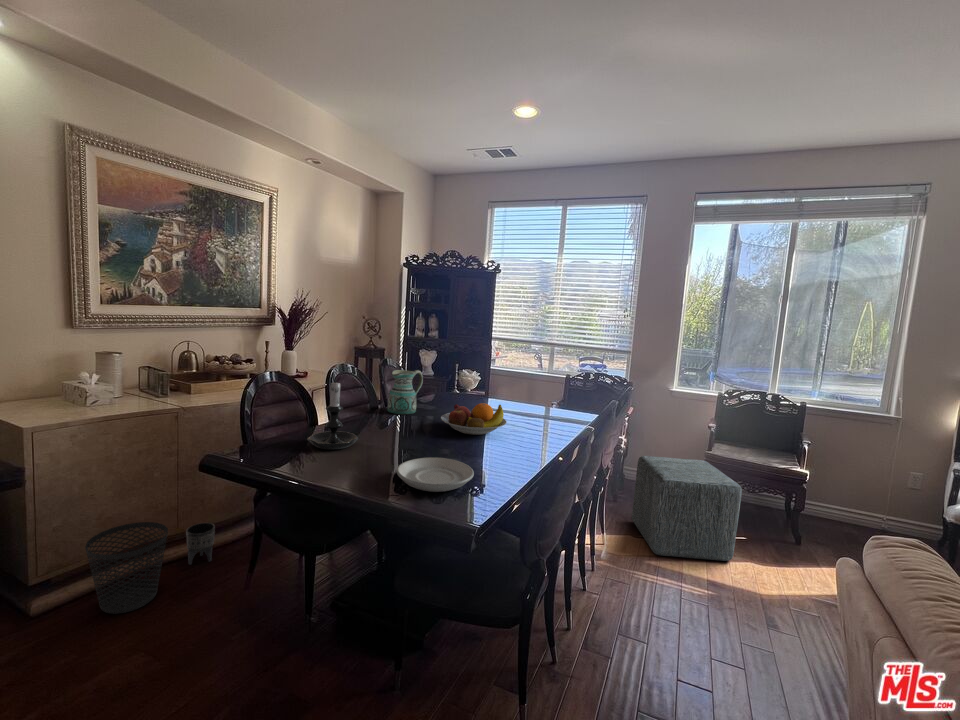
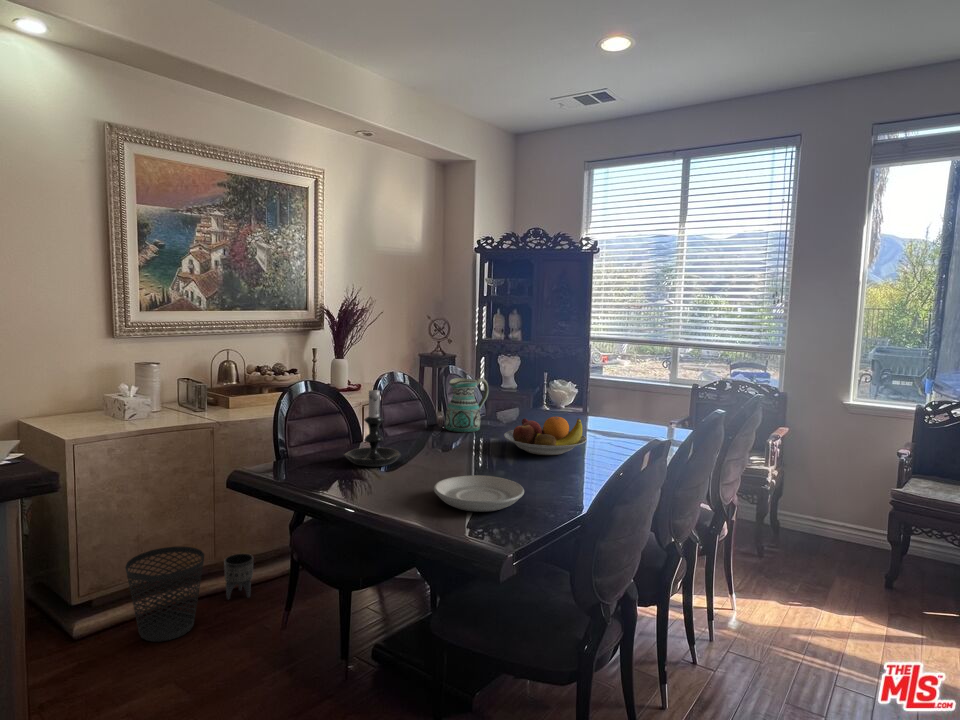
ottoman: present [632,456,742,561] -> none [780,493,937,643]

